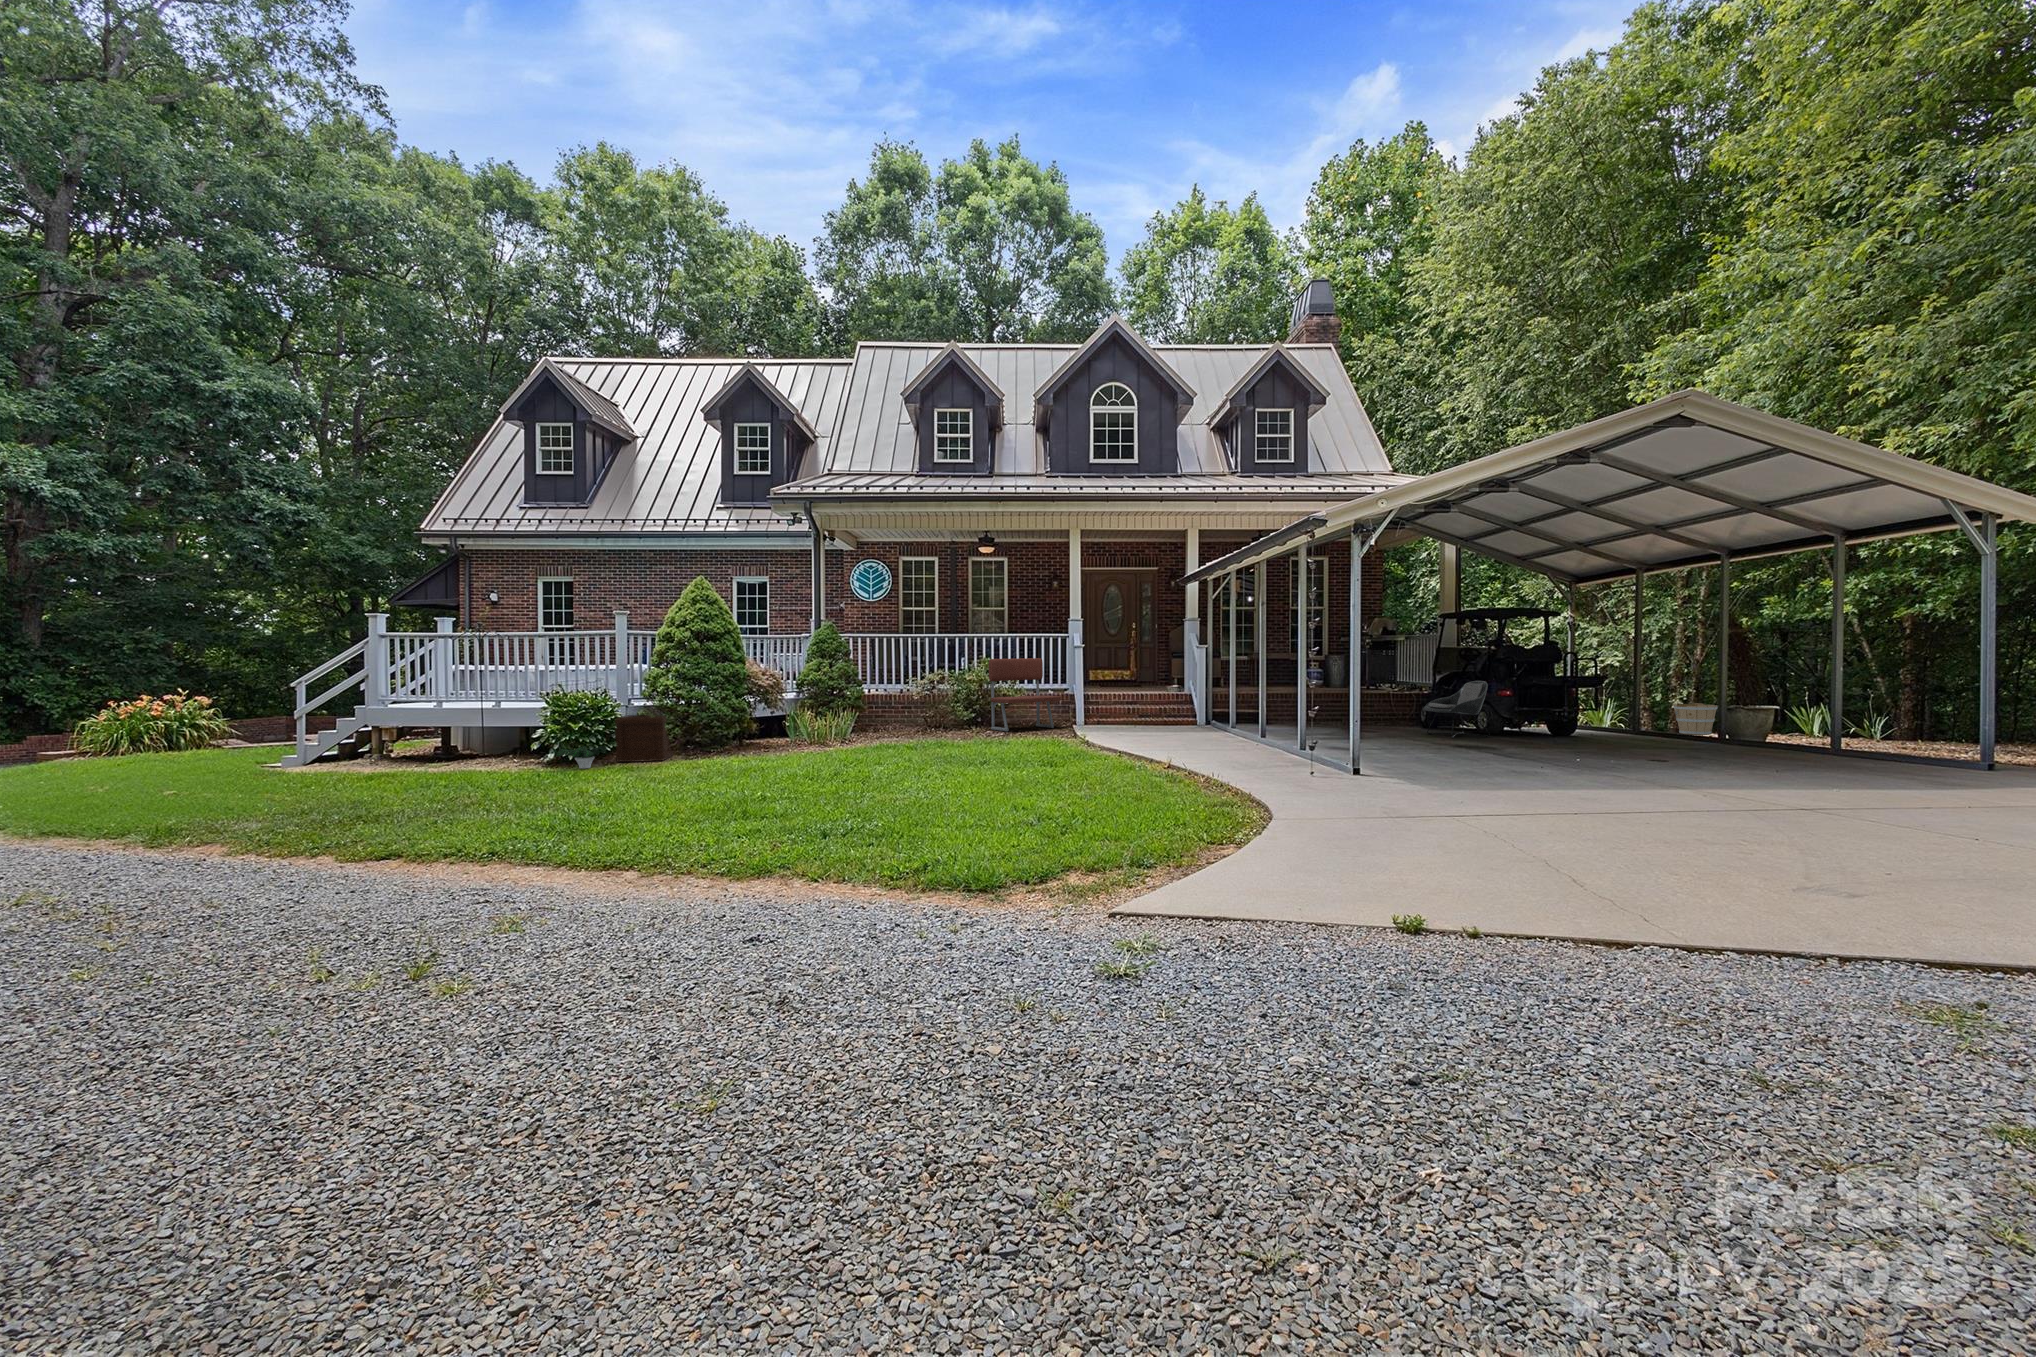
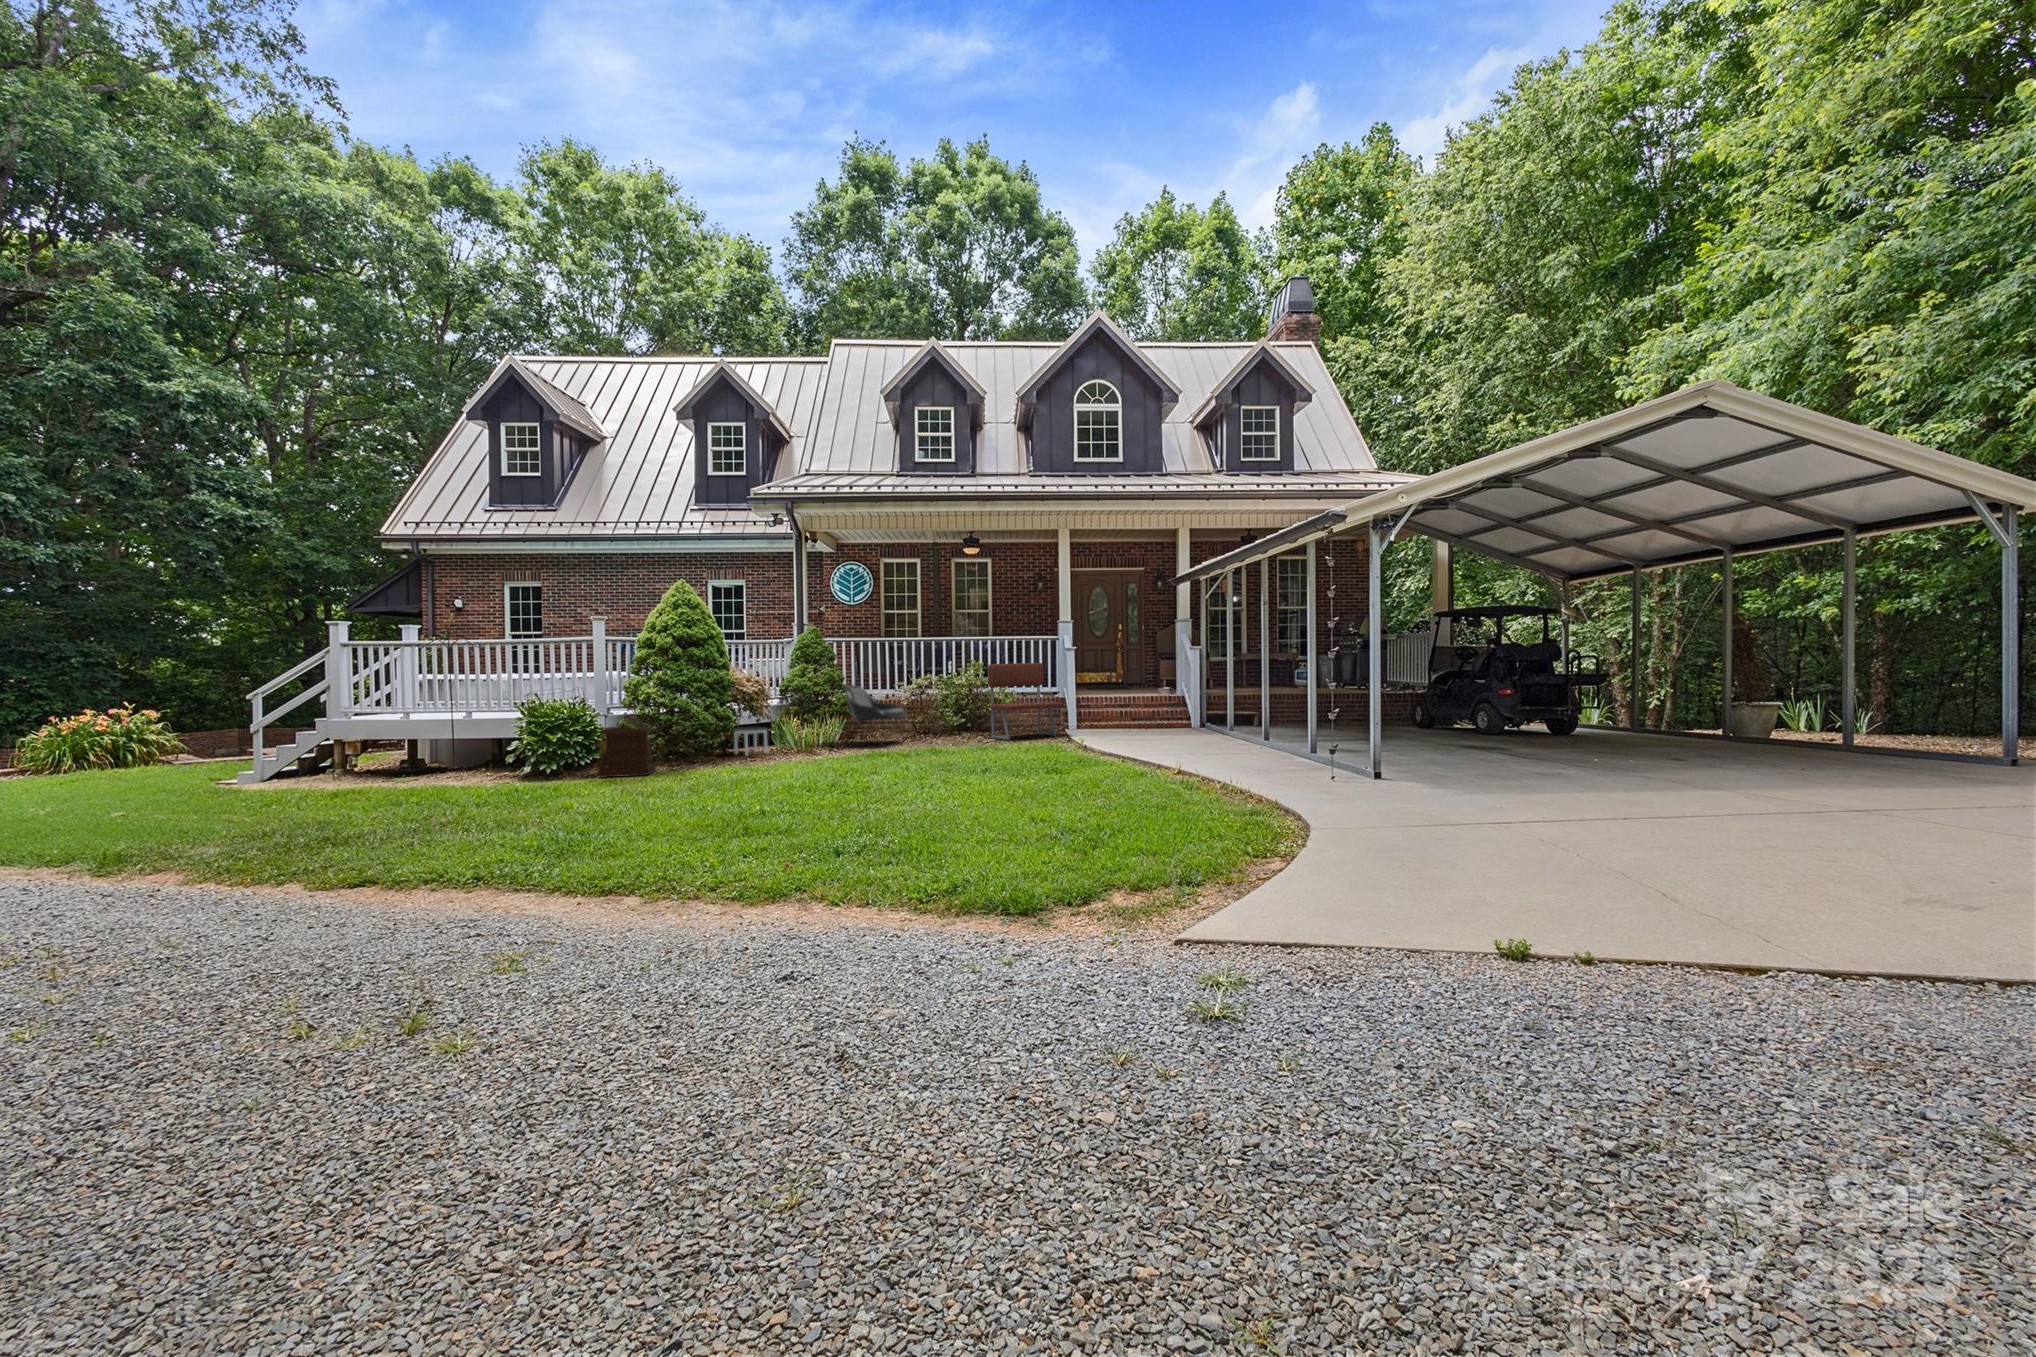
lounge chair: present [1424,681,1490,738] -> present [845,685,907,746]
wooden bucket: present [1673,703,1718,735] -> none [1693,703,1740,736]
round table: none [744,716,778,743] -> present [734,727,768,755]
potted plant: present [556,746,607,768] -> none [534,760,589,785]

